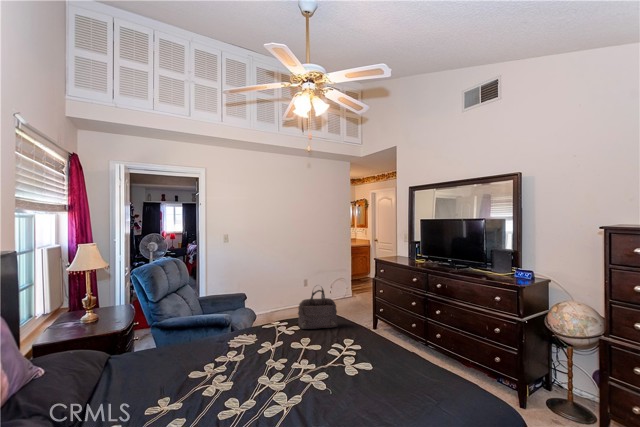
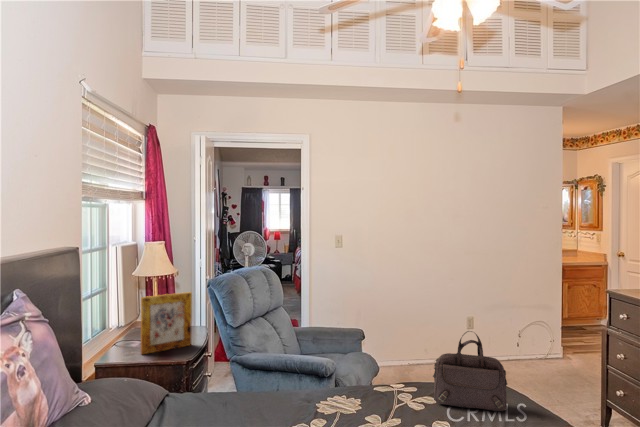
picture frame: none [73,280,120,332] -> present [141,292,192,354]

